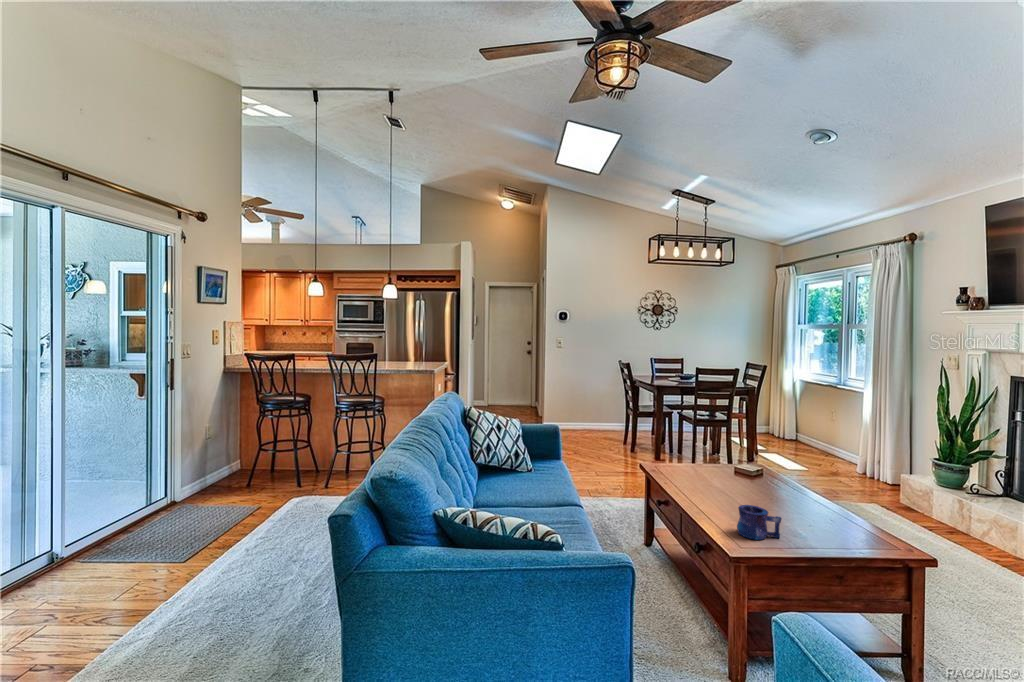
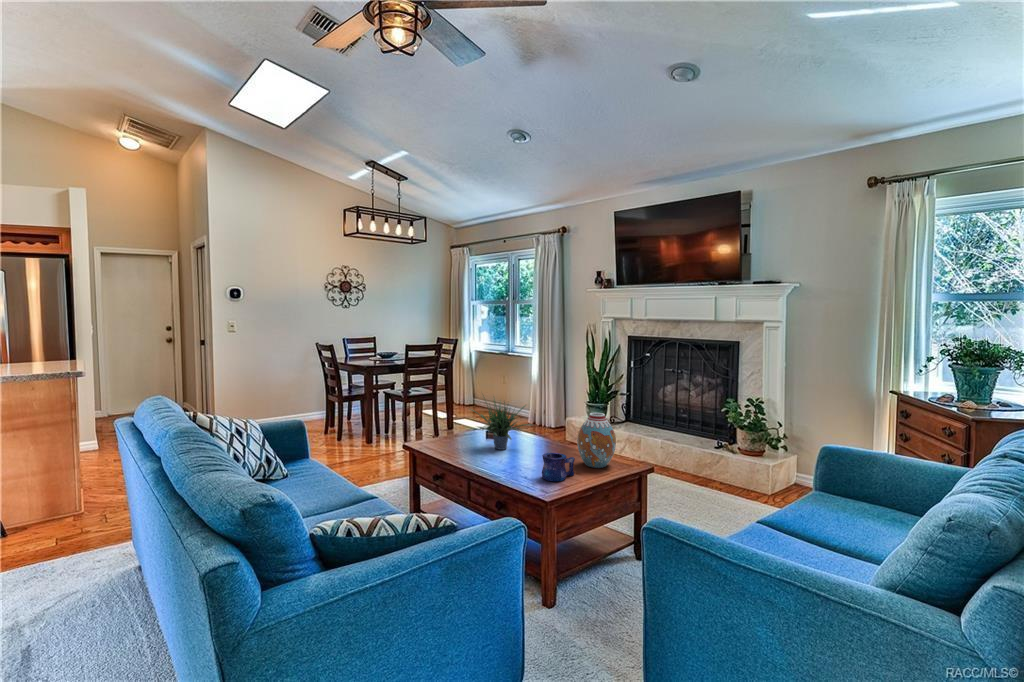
potted plant: none [694,424,765,492] -> present [472,400,531,450]
vase: none [799,470,853,540] -> present [577,413,616,468]

